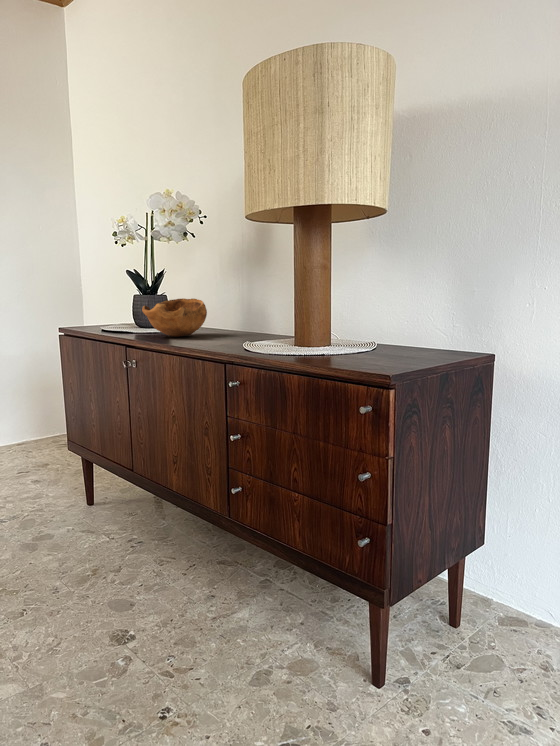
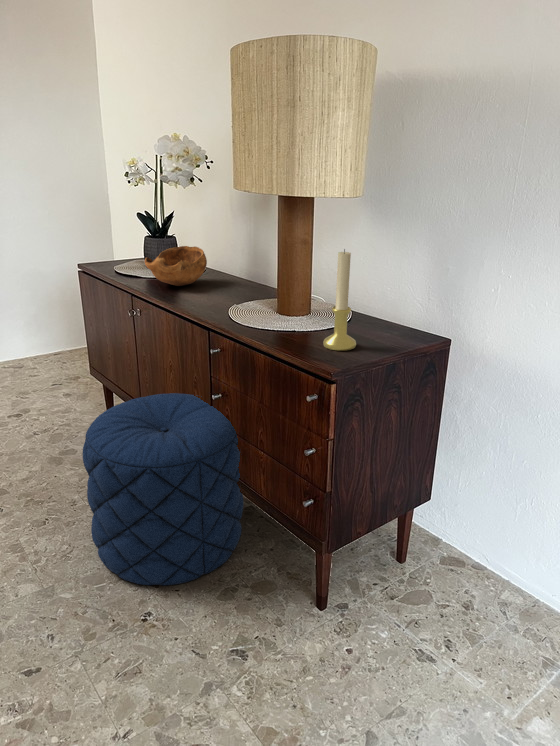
candle holder: none [363,254,400,364] -> present [323,249,356,351]
pouf: none [80,446,266,675] -> present [82,393,244,586]

